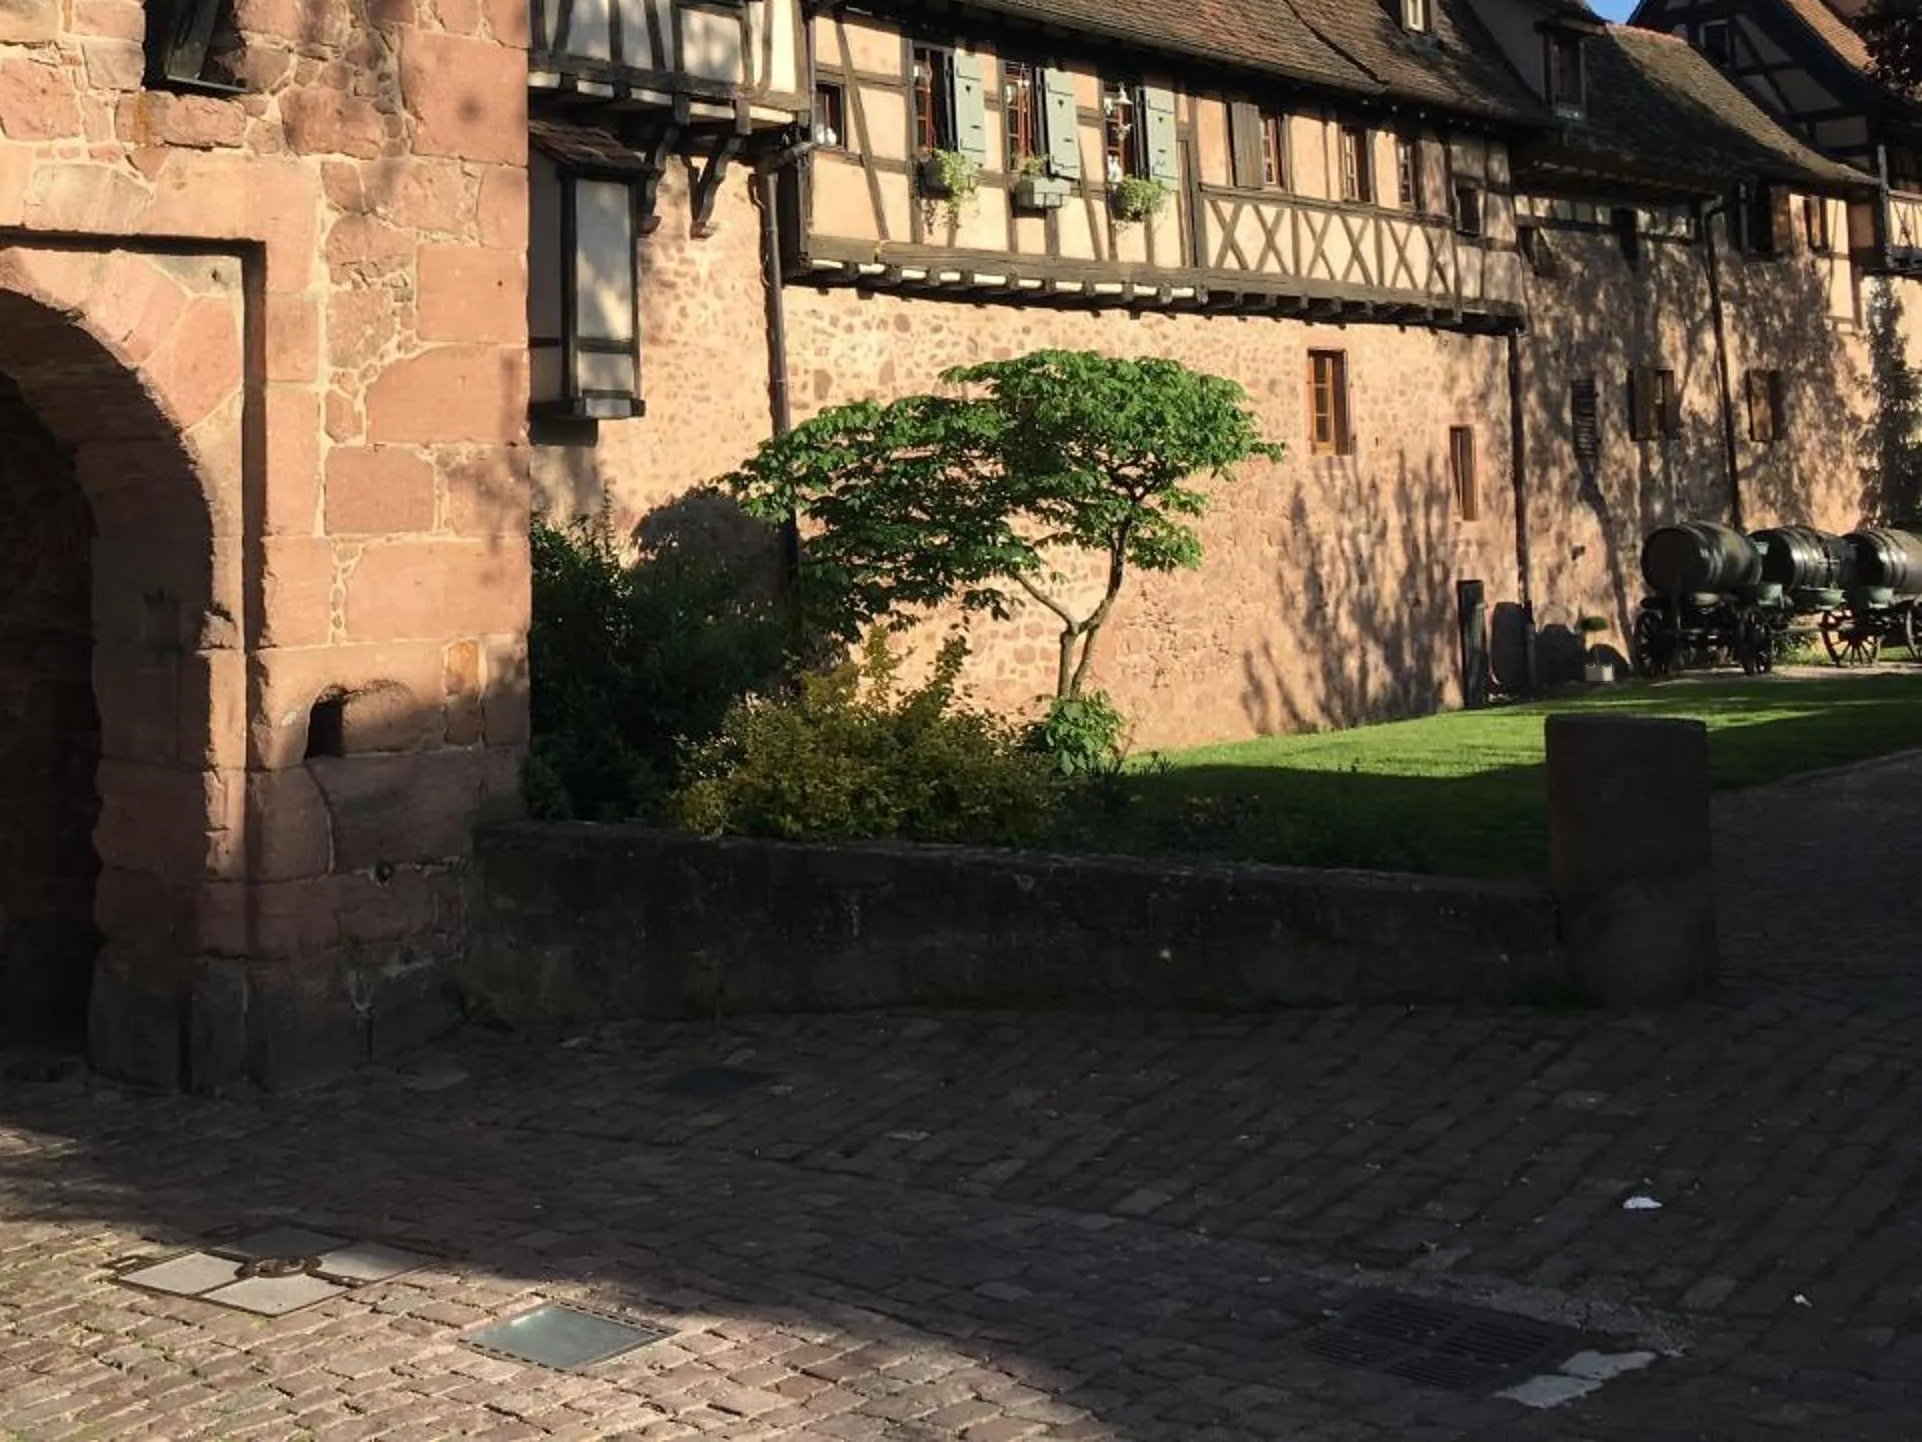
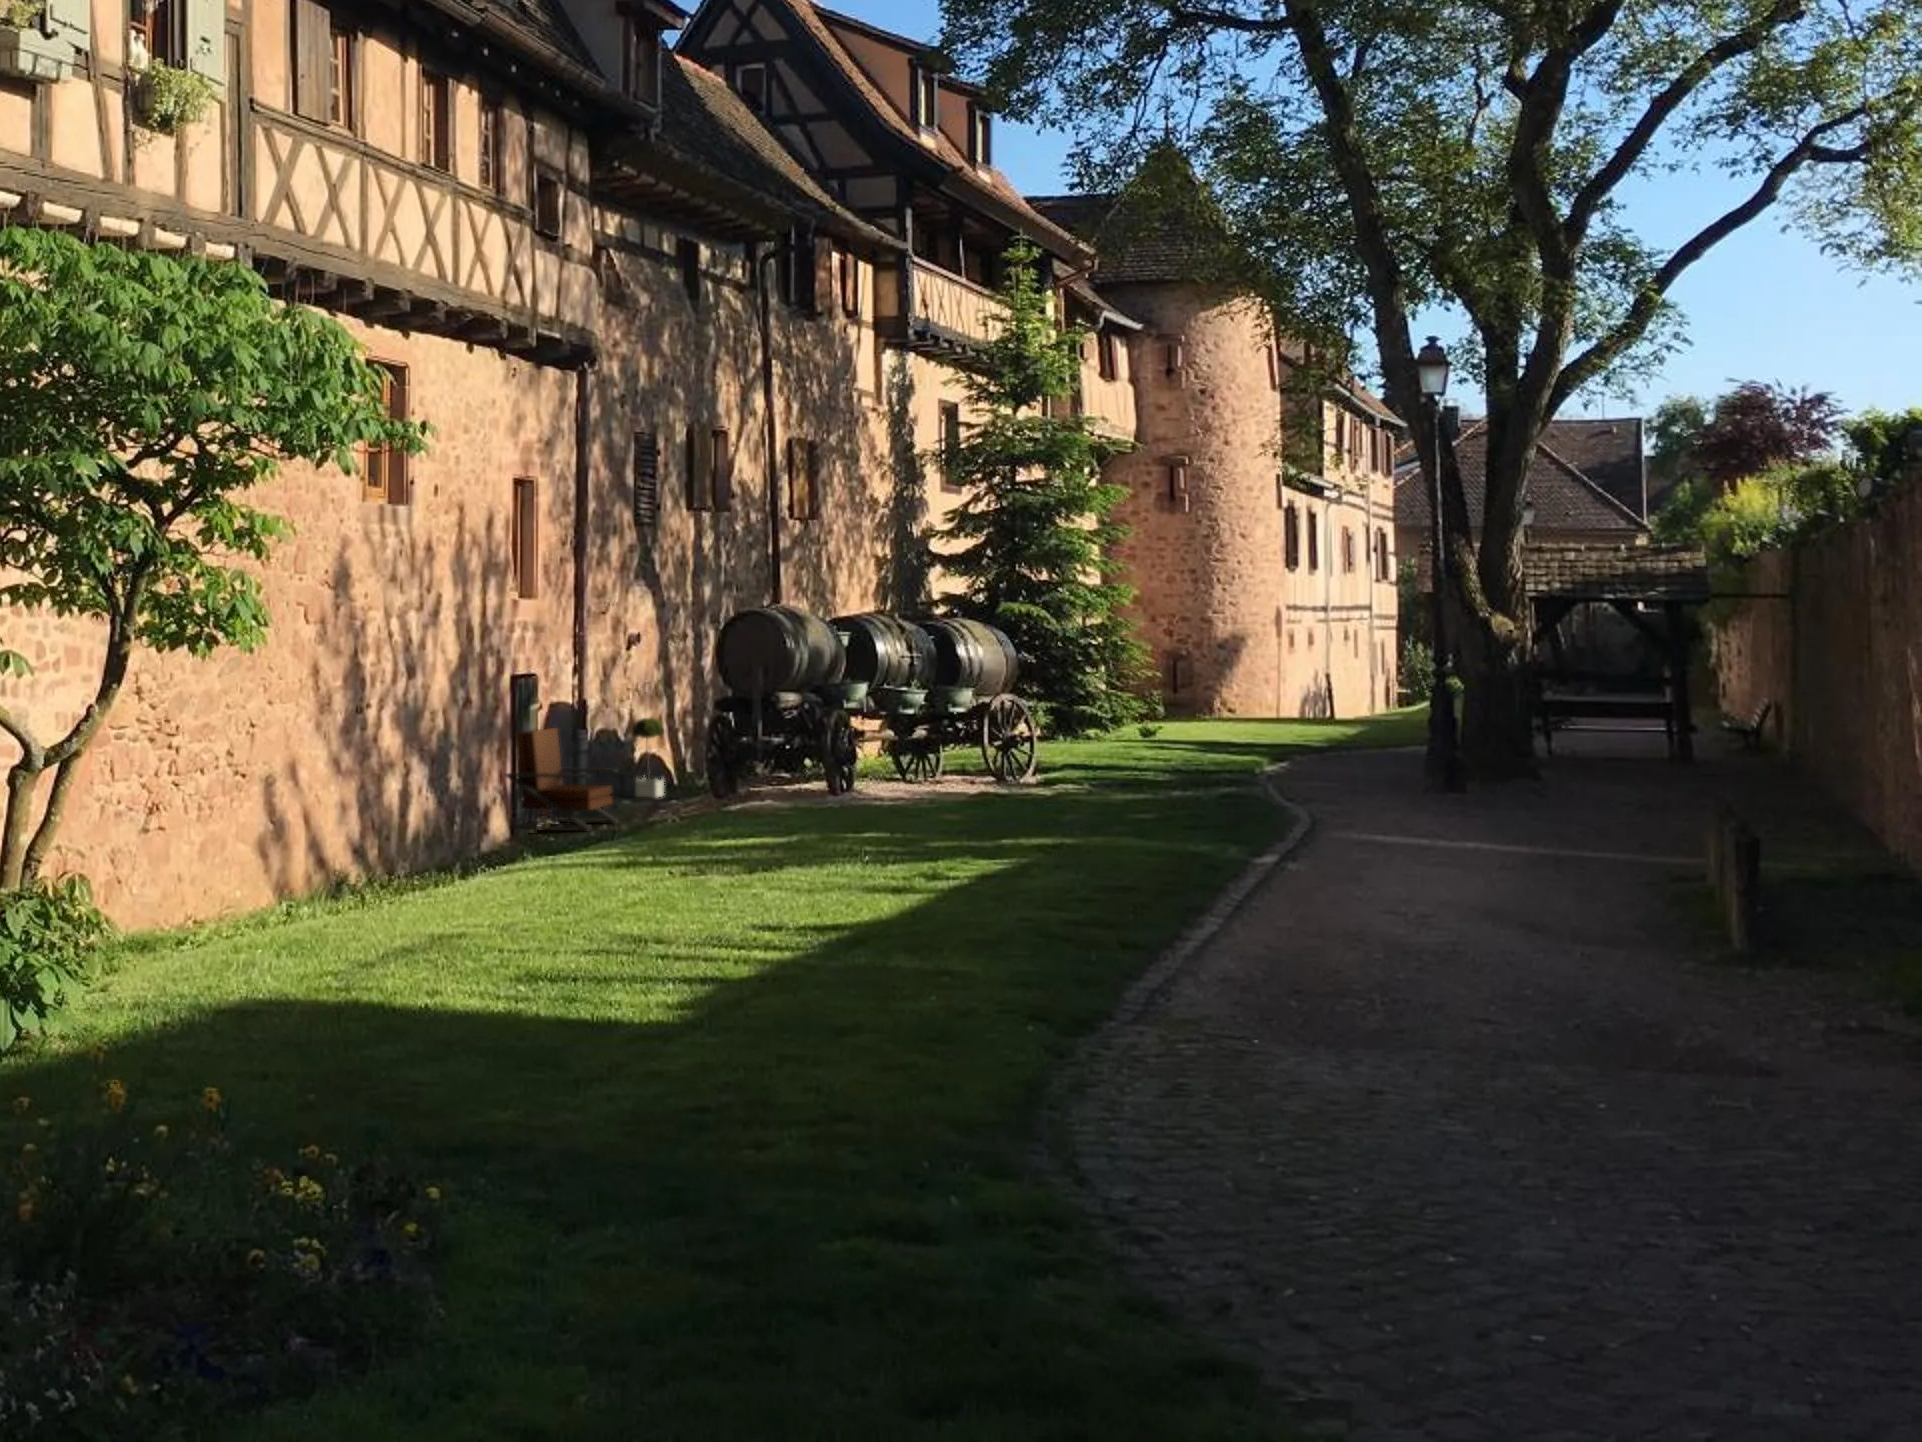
lounge chair: none [1450,622,1554,702] -> present [506,728,618,832]

